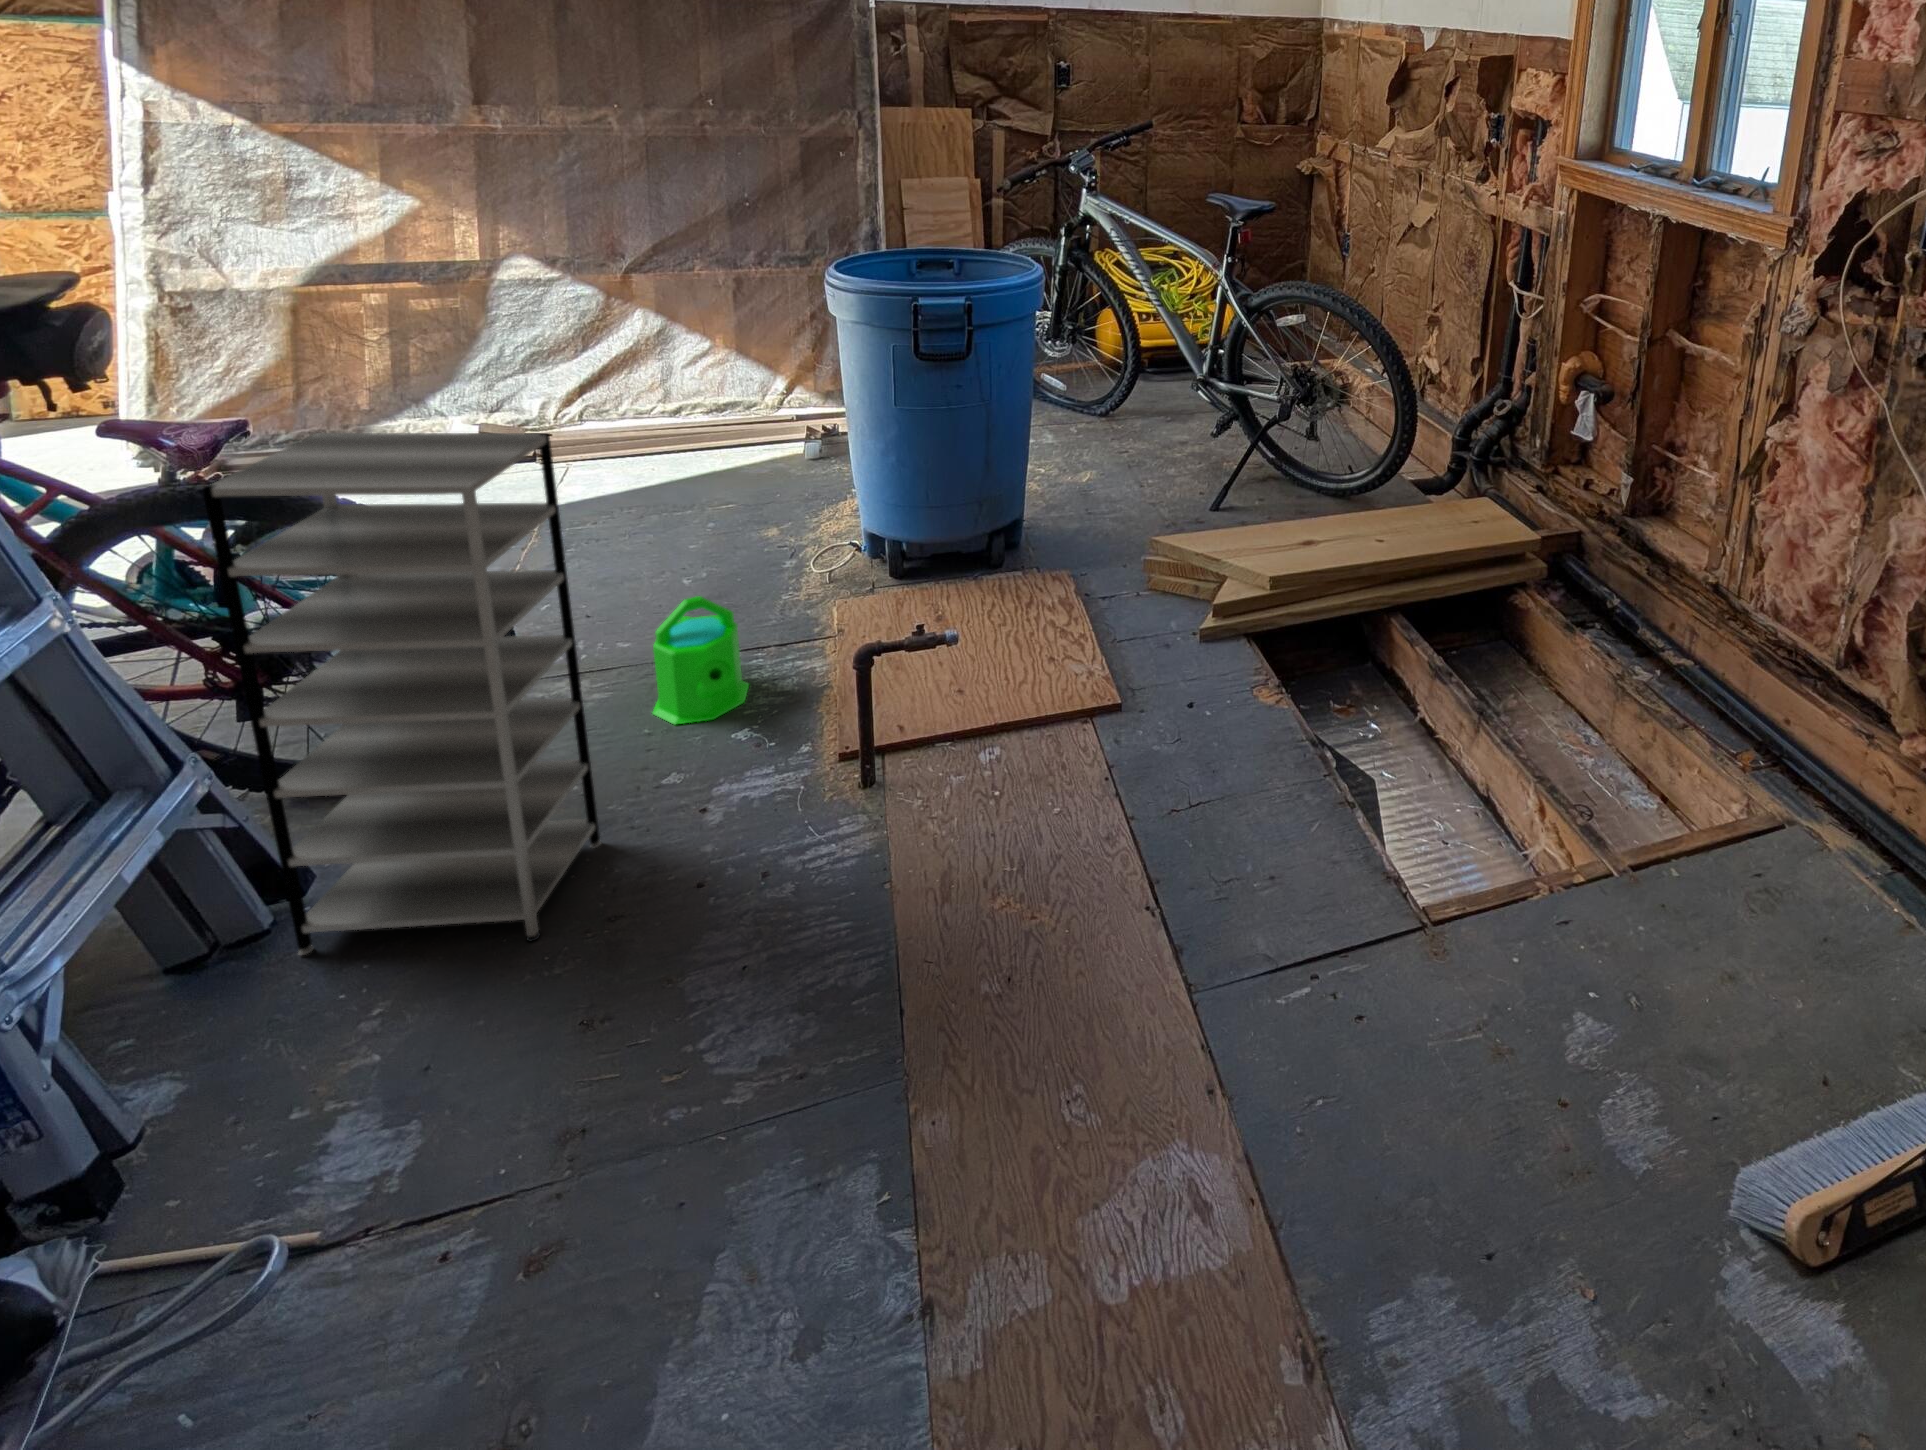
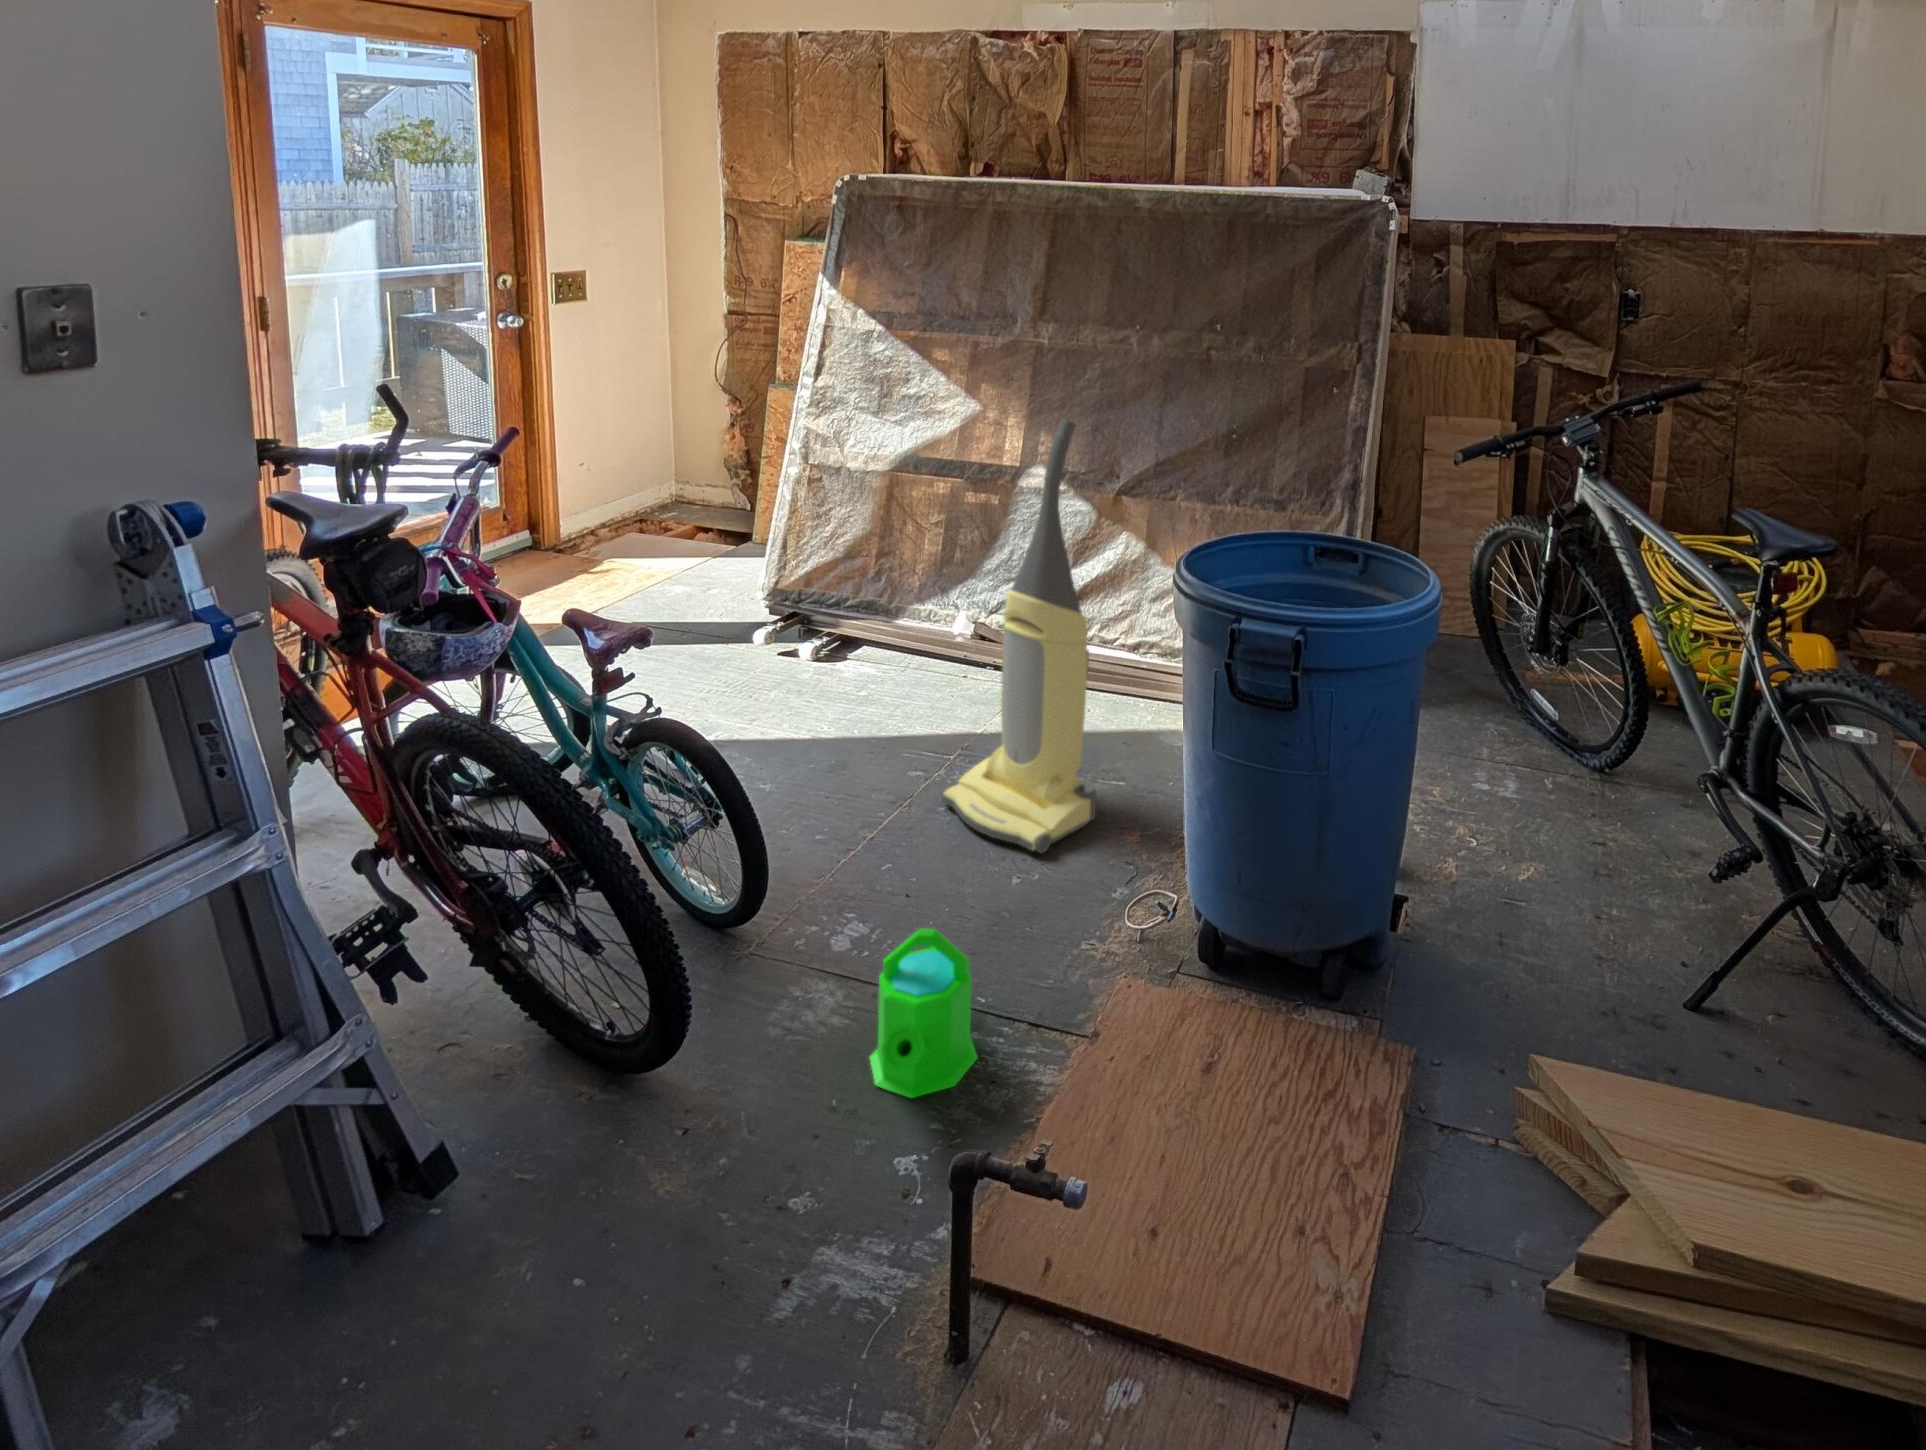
vacuum cleaner: none [561,186,729,567] -> present [942,420,1096,853]
shelving unit: present [202,433,601,956] -> none [403,672,702,1364]

